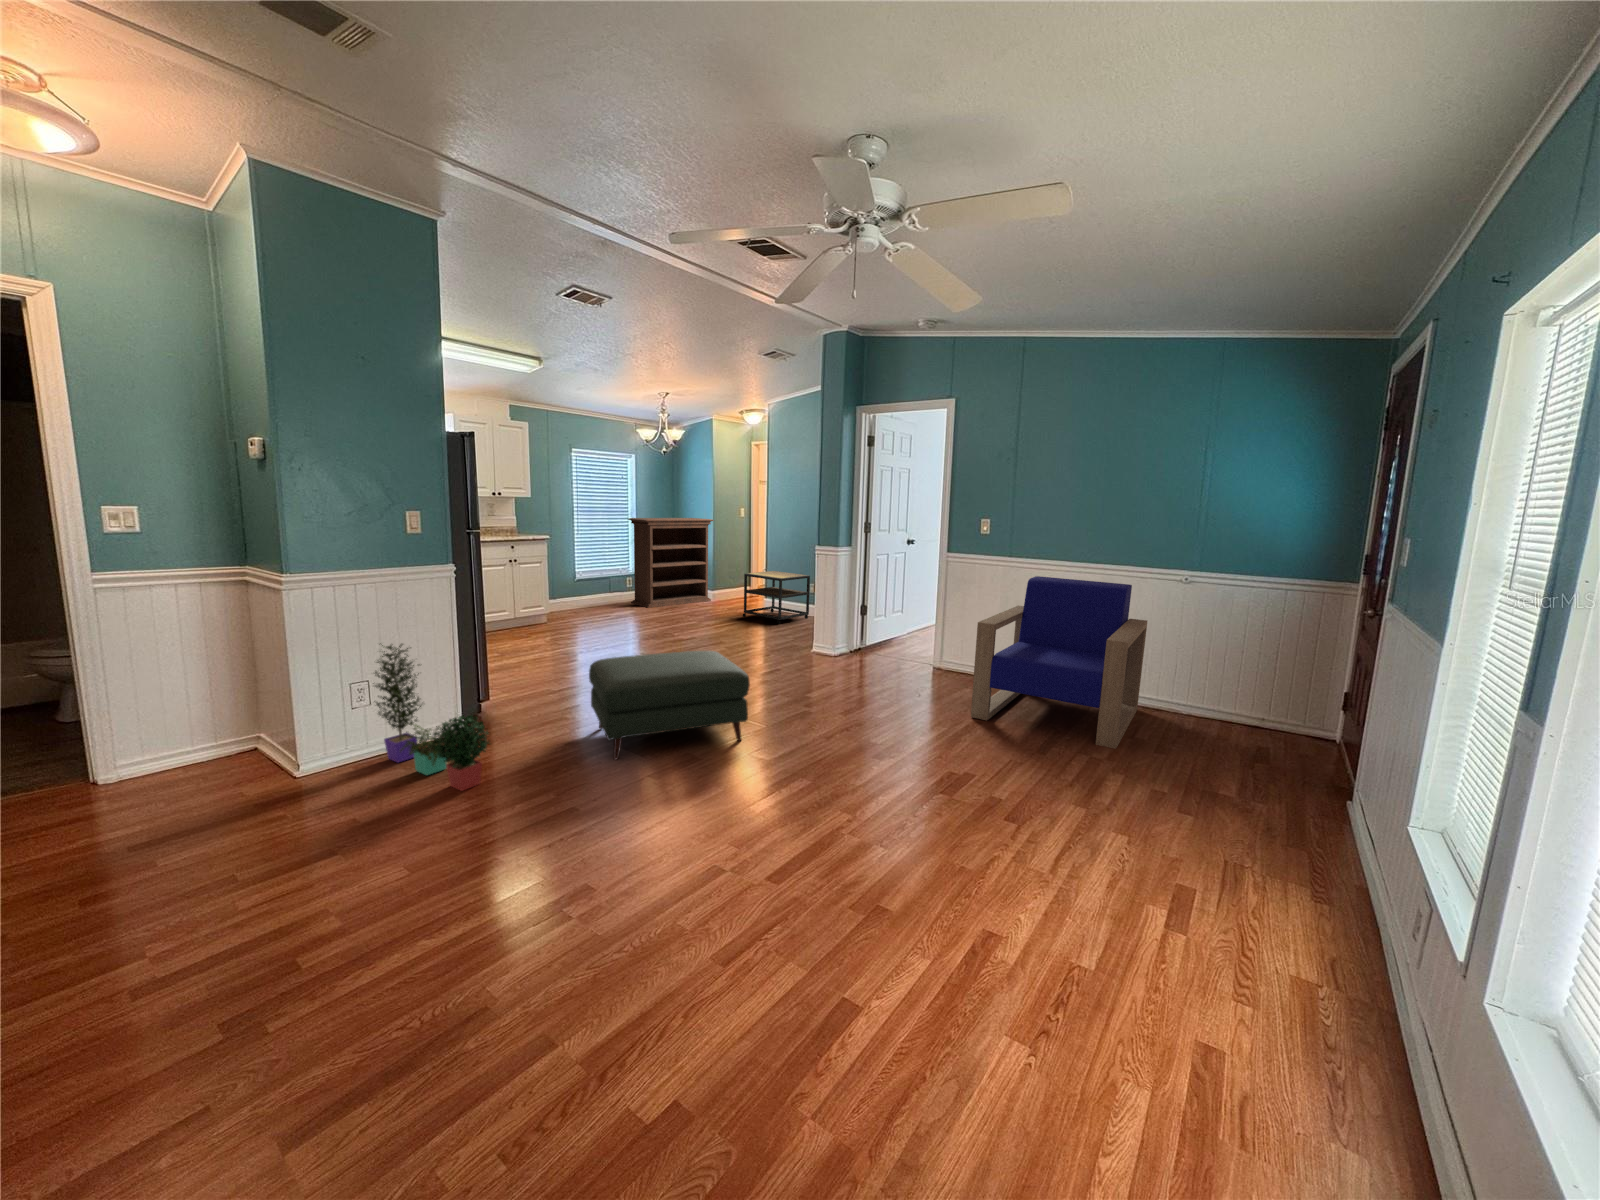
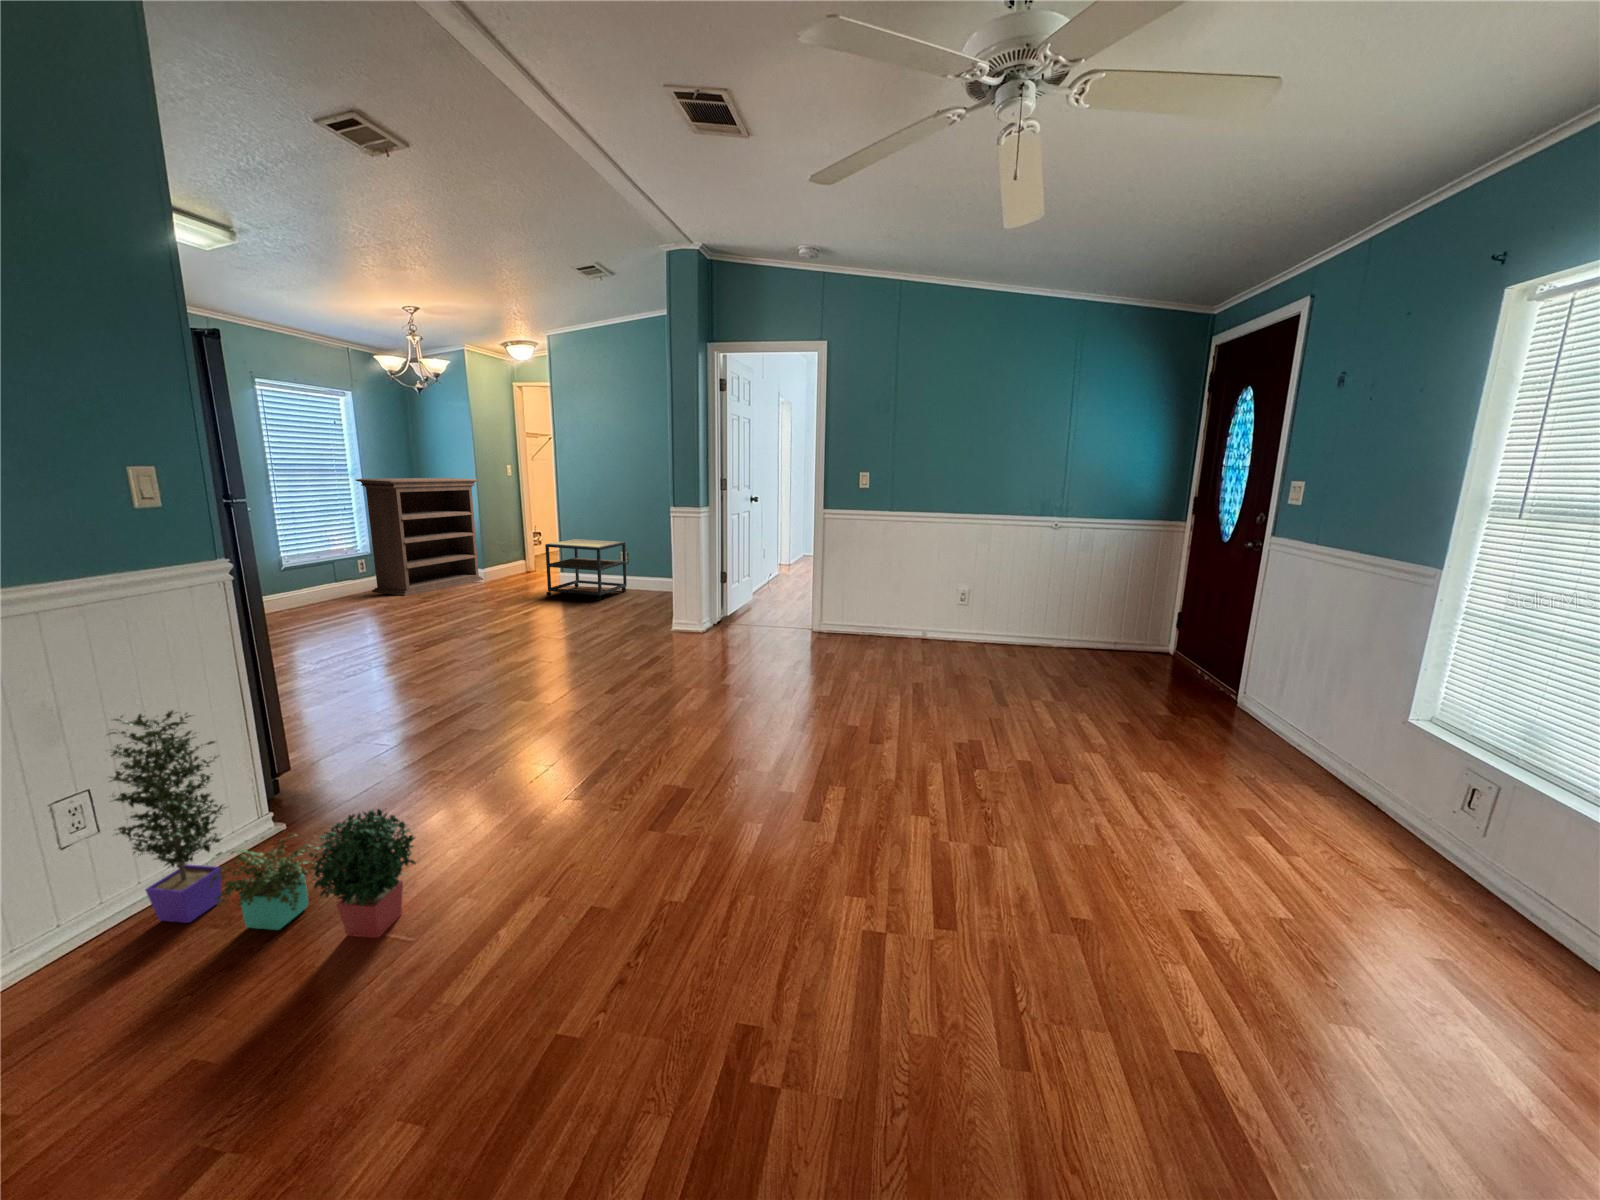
armchair: present [971,576,1147,749] -> none [900,530,1056,686]
ottoman: present [589,651,750,760] -> none [491,645,726,816]

